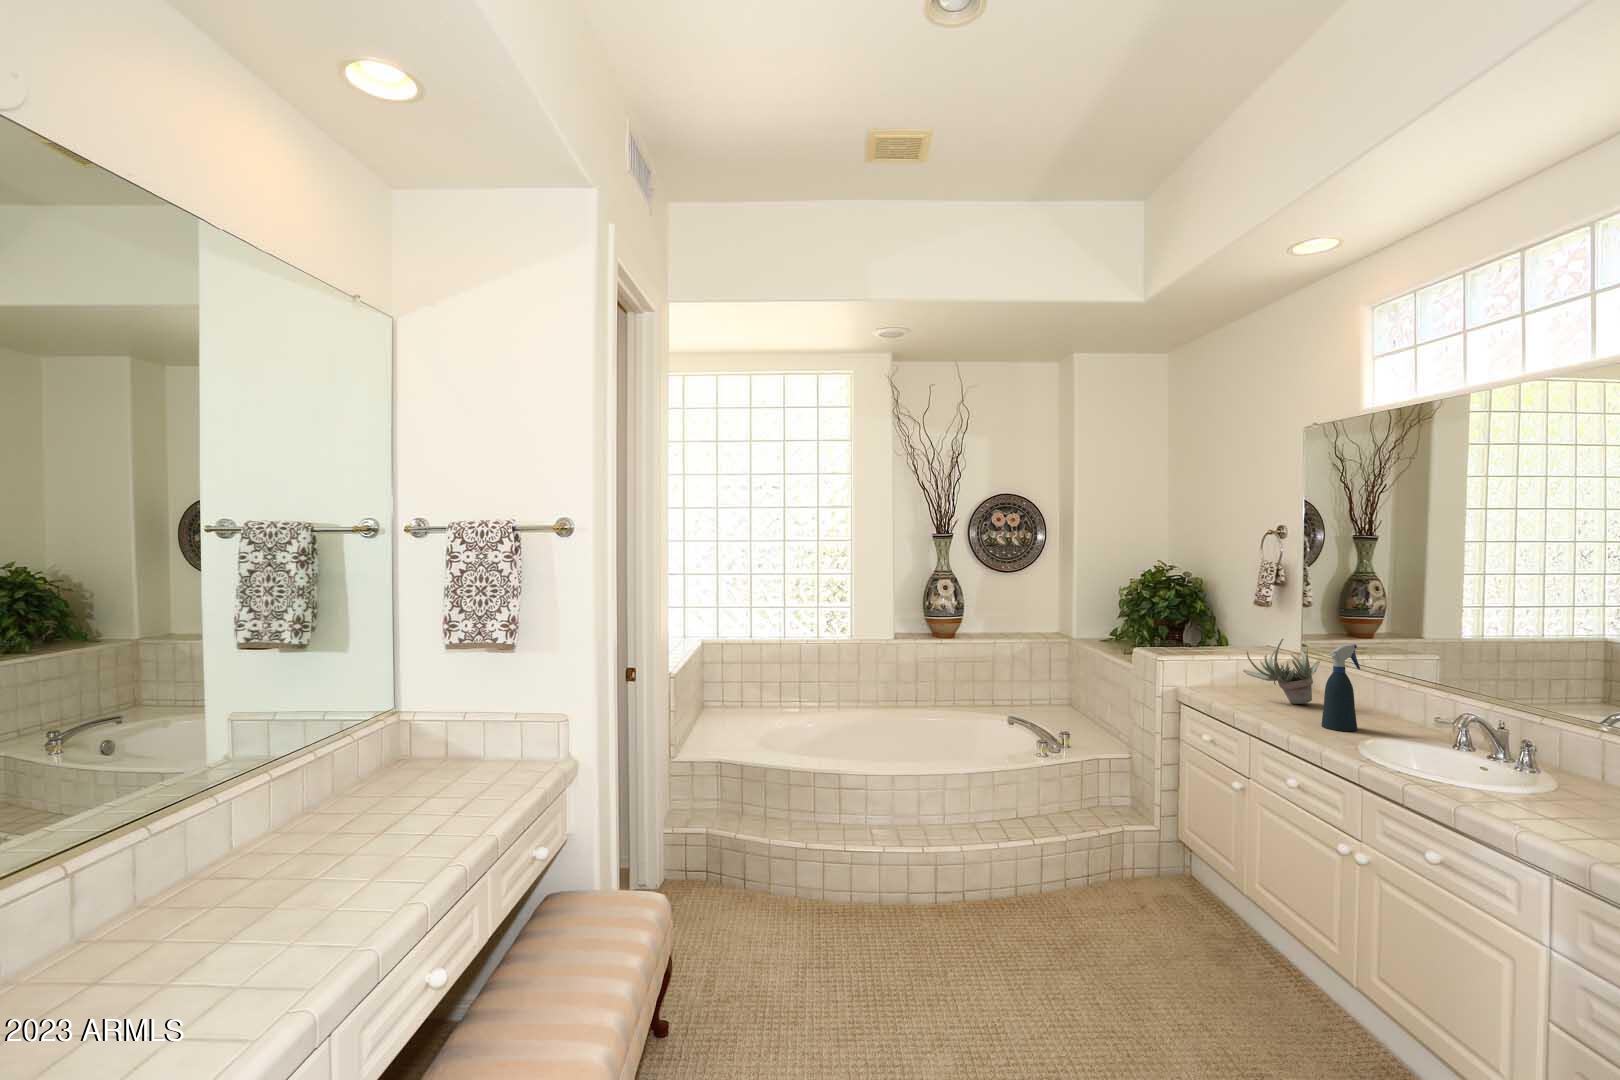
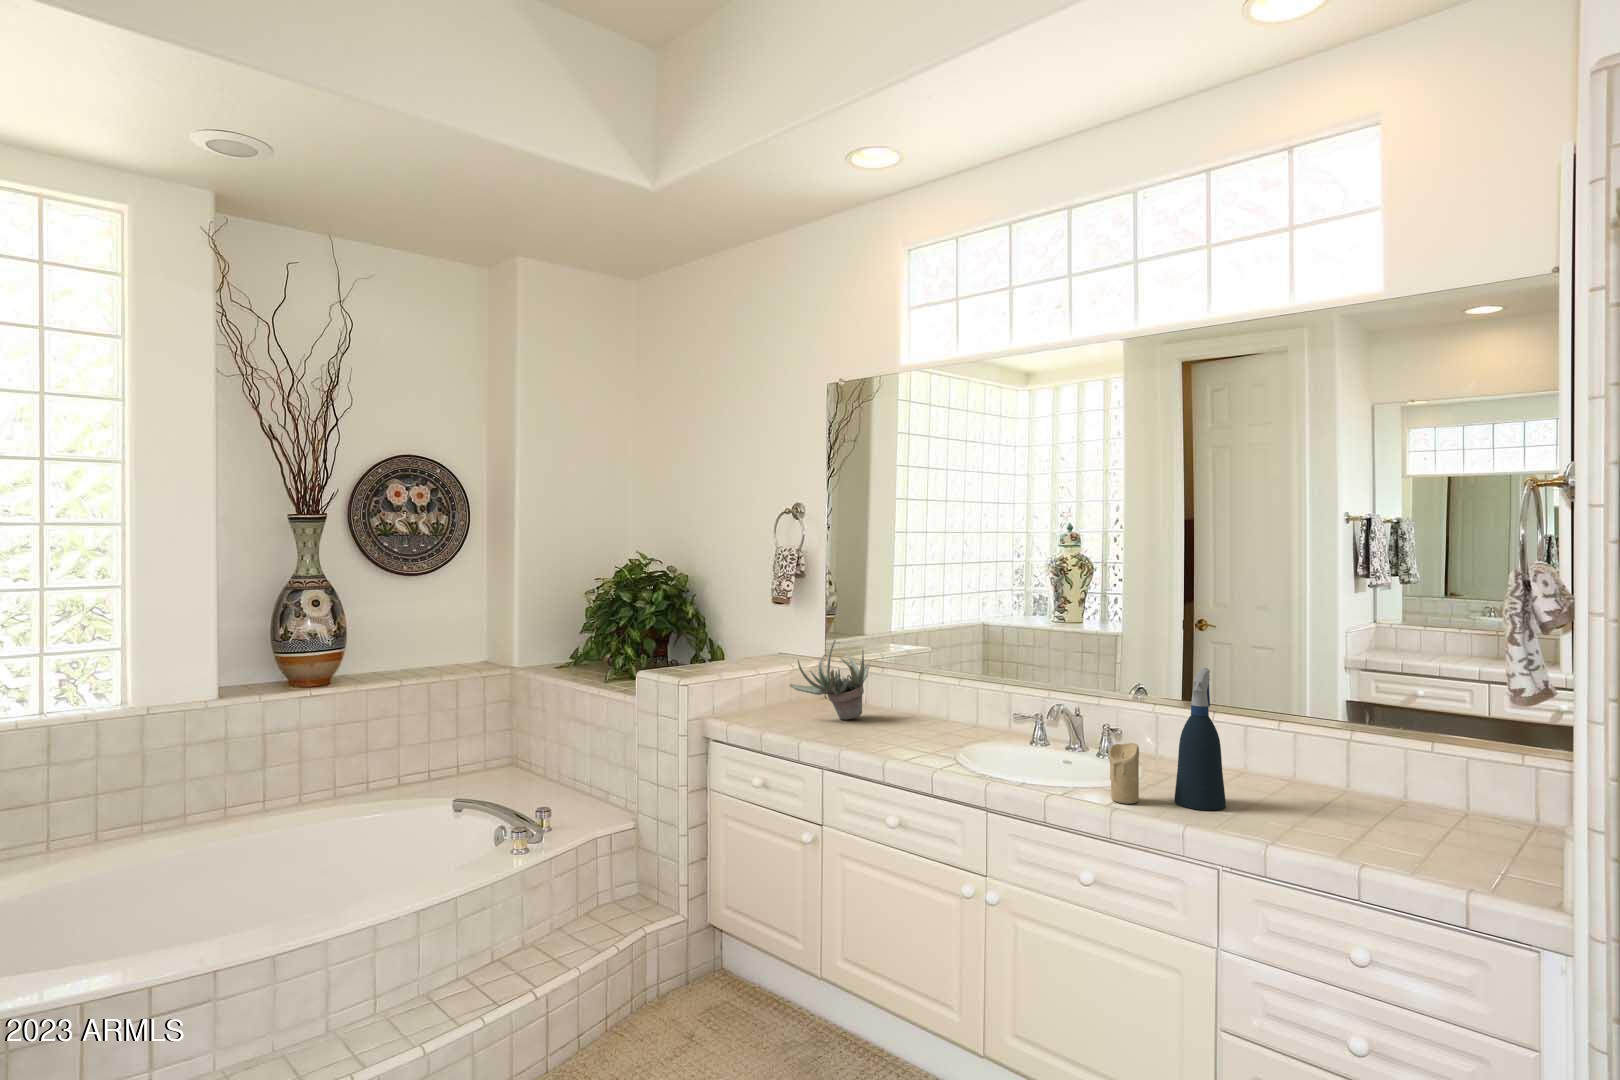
spray bottle: present [1322,644,1360,731] -> present [1174,668,1226,810]
candle: none [1454,746,1485,798] -> present [1109,743,1139,804]

